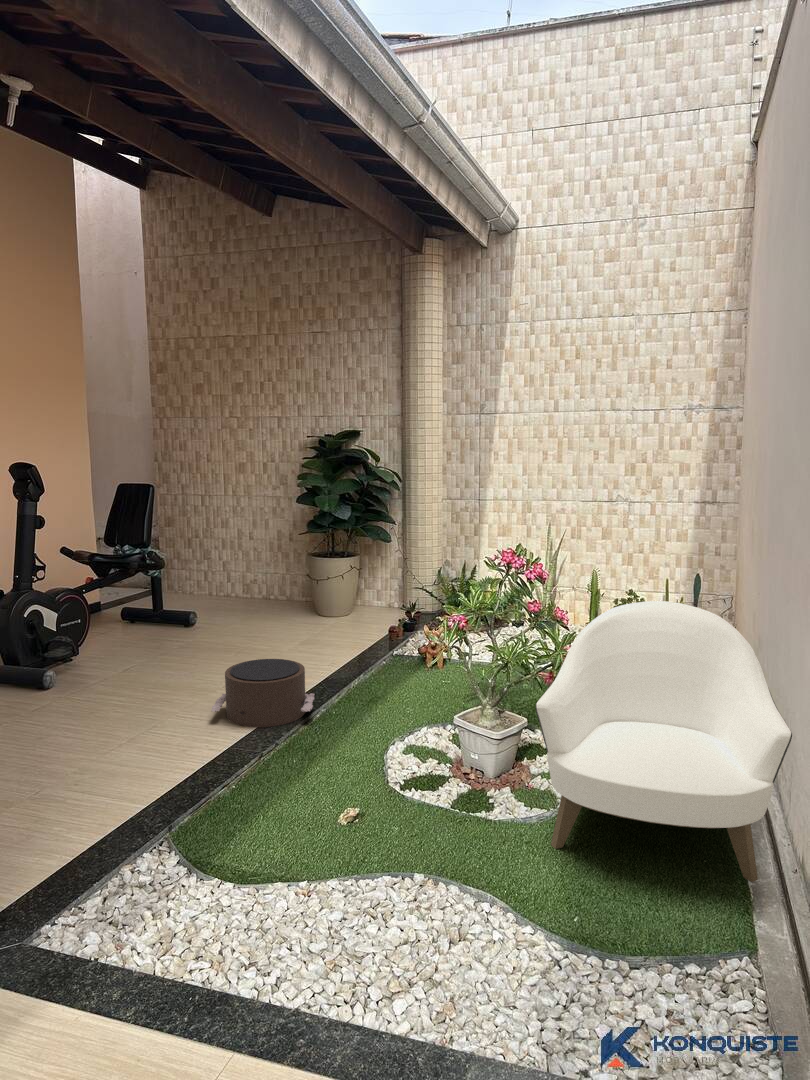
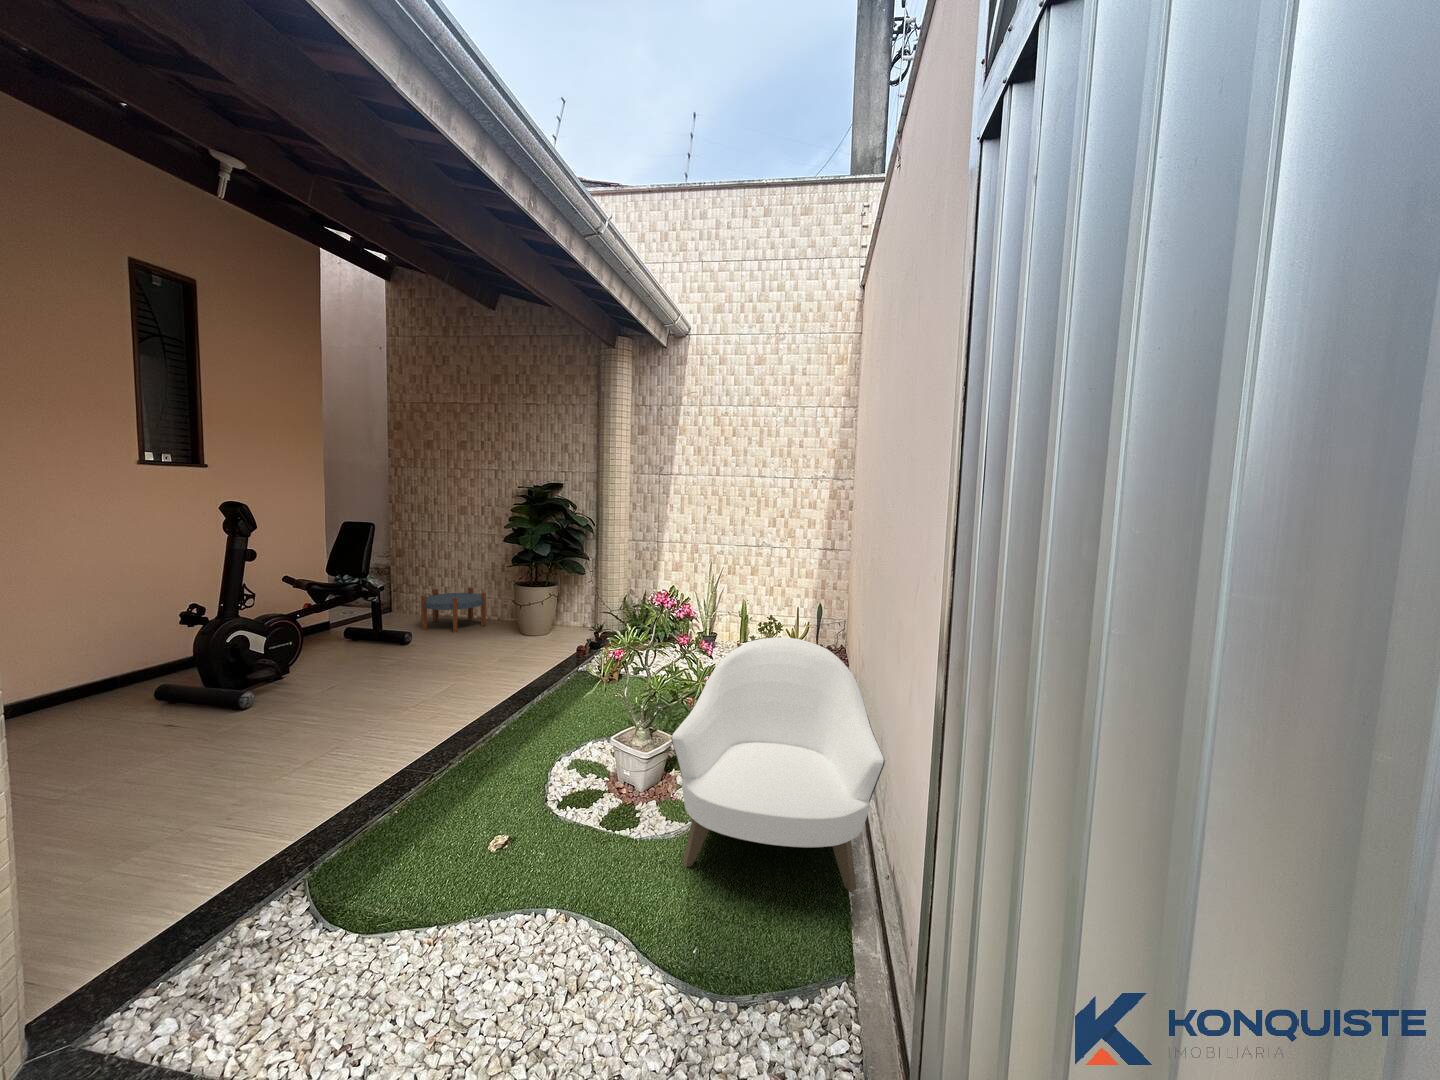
side table: none [202,560,275,612] -> present [421,587,486,632]
pouf: present [211,659,314,727] -> none [393,682,496,748]

